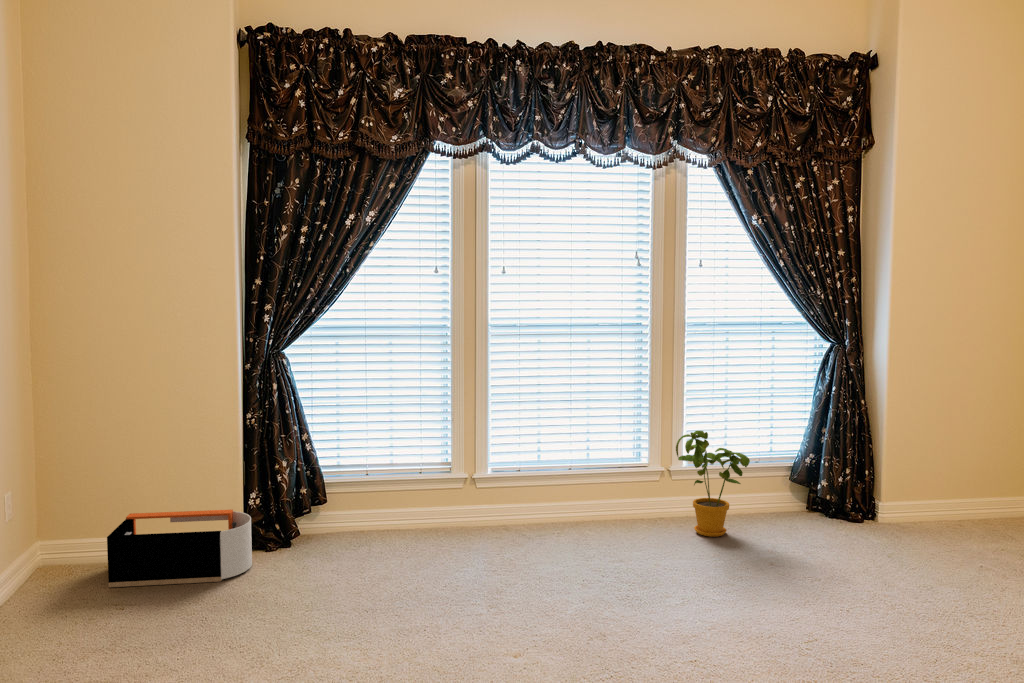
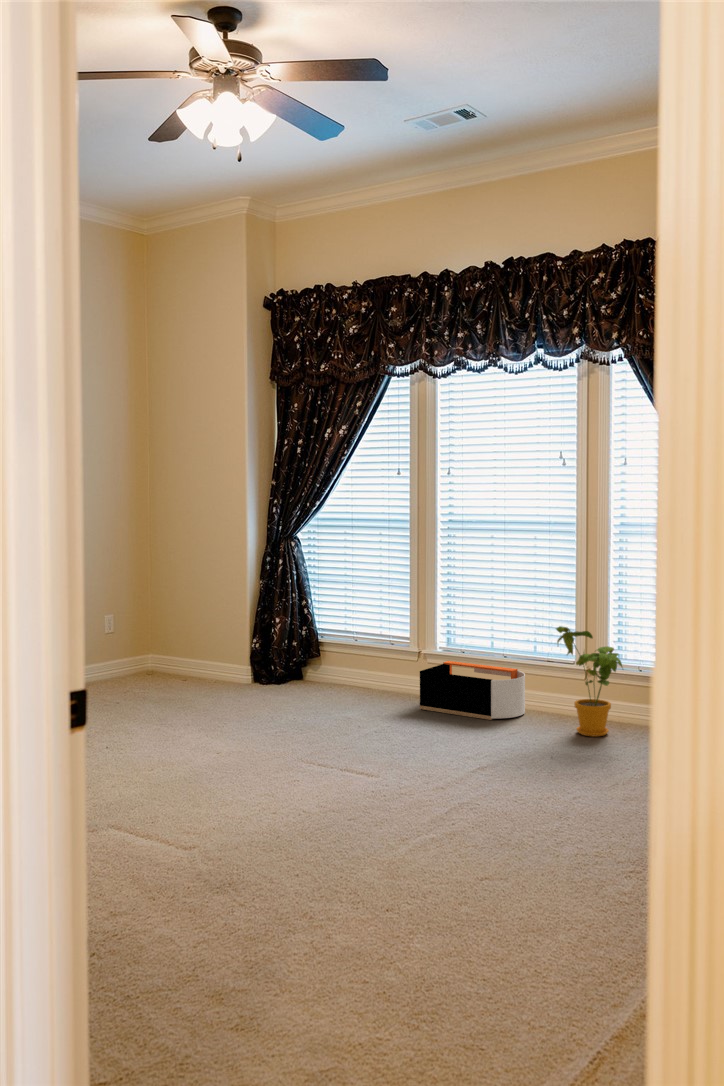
storage bin: present [107,510,252,587] -> present [420,661,525,720]

